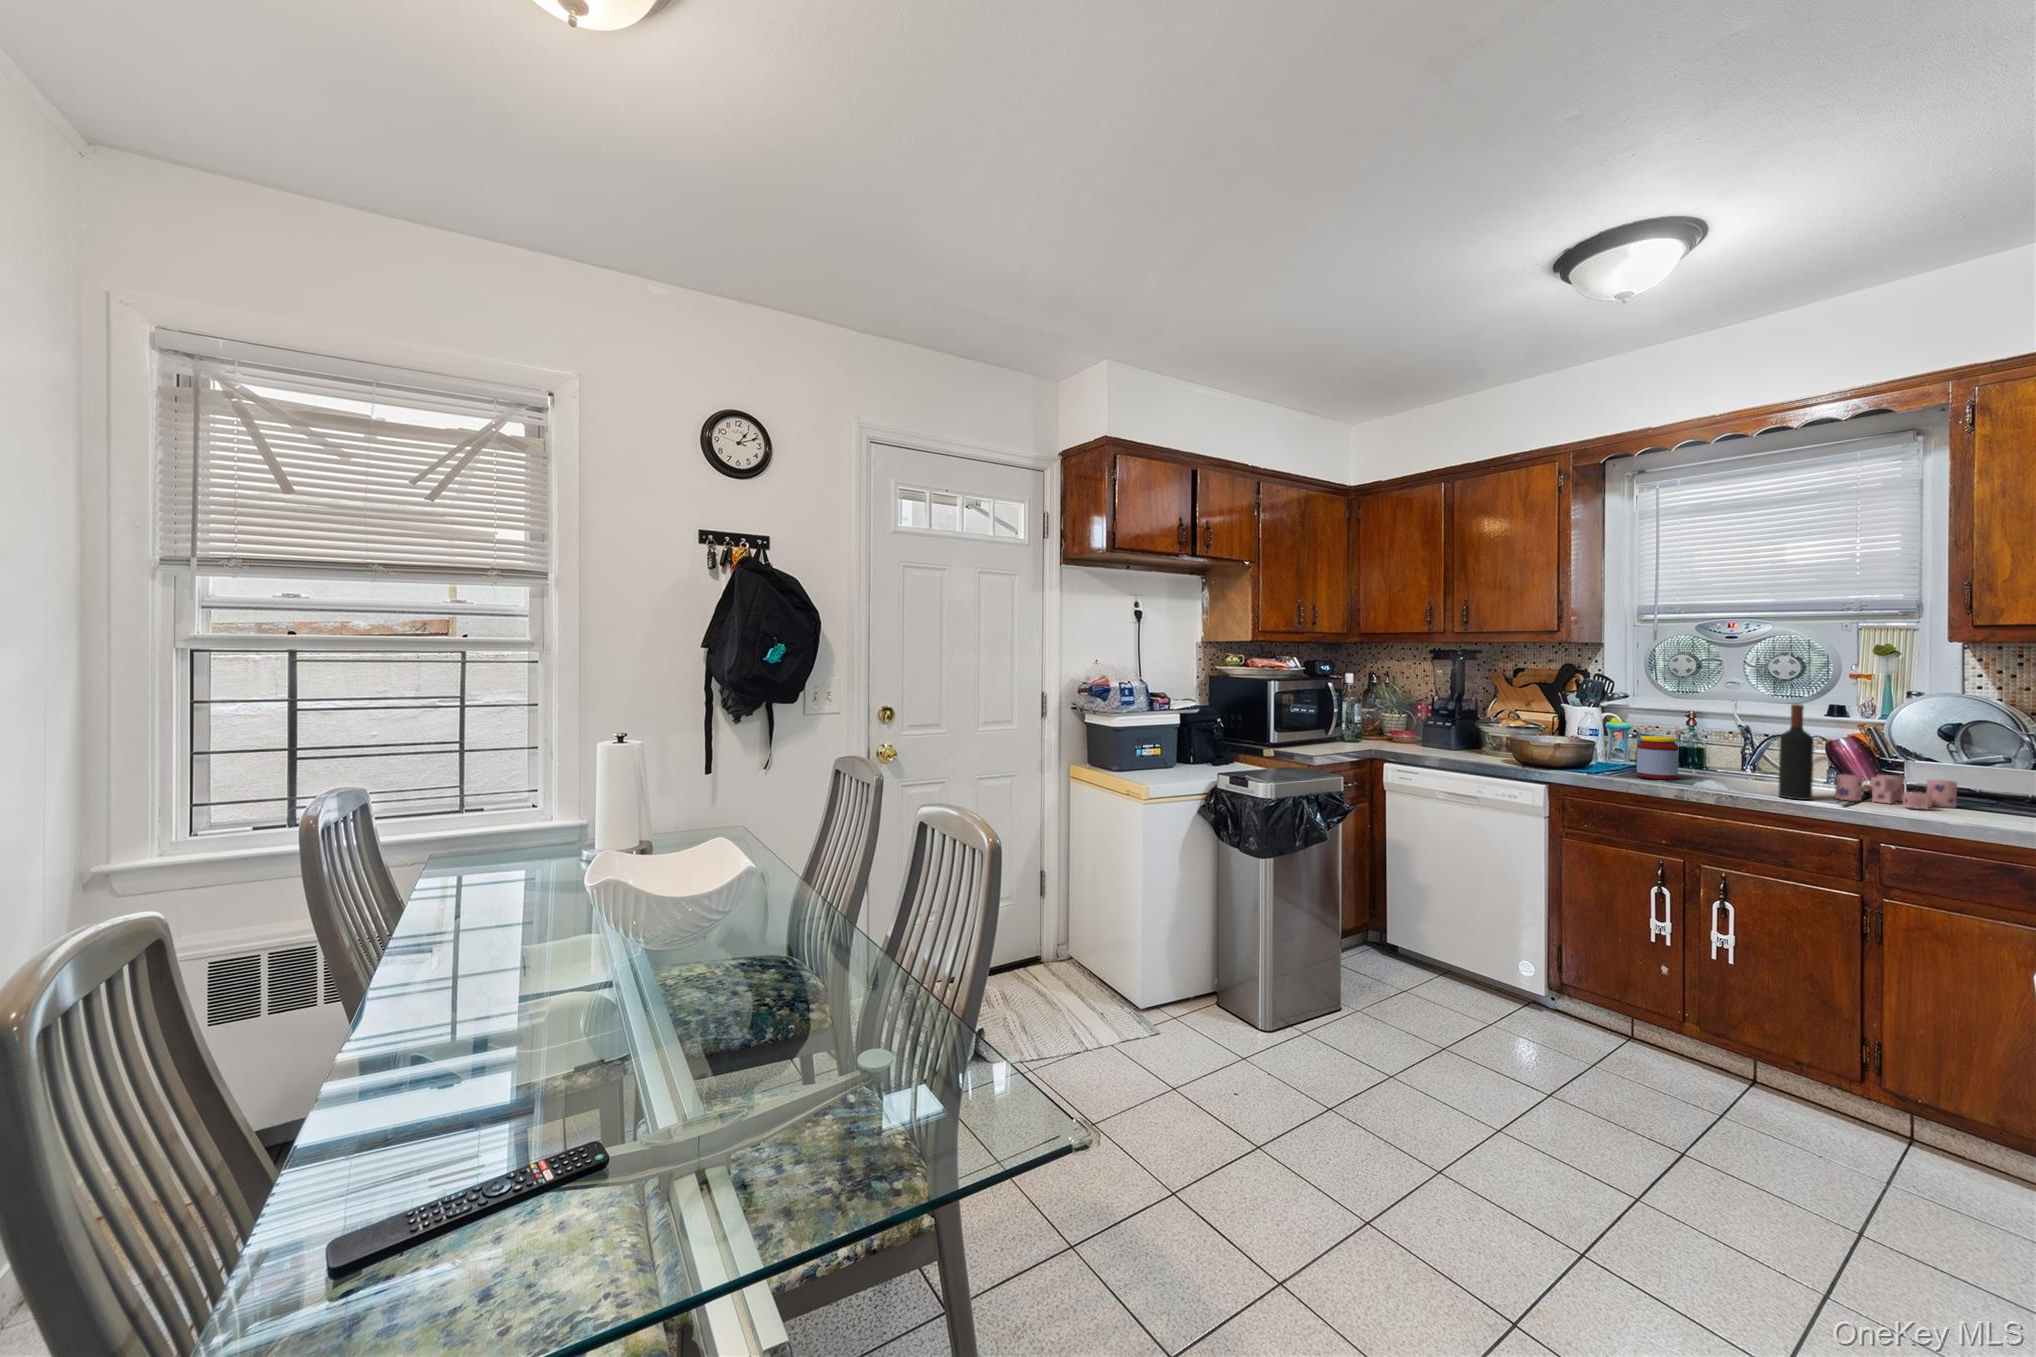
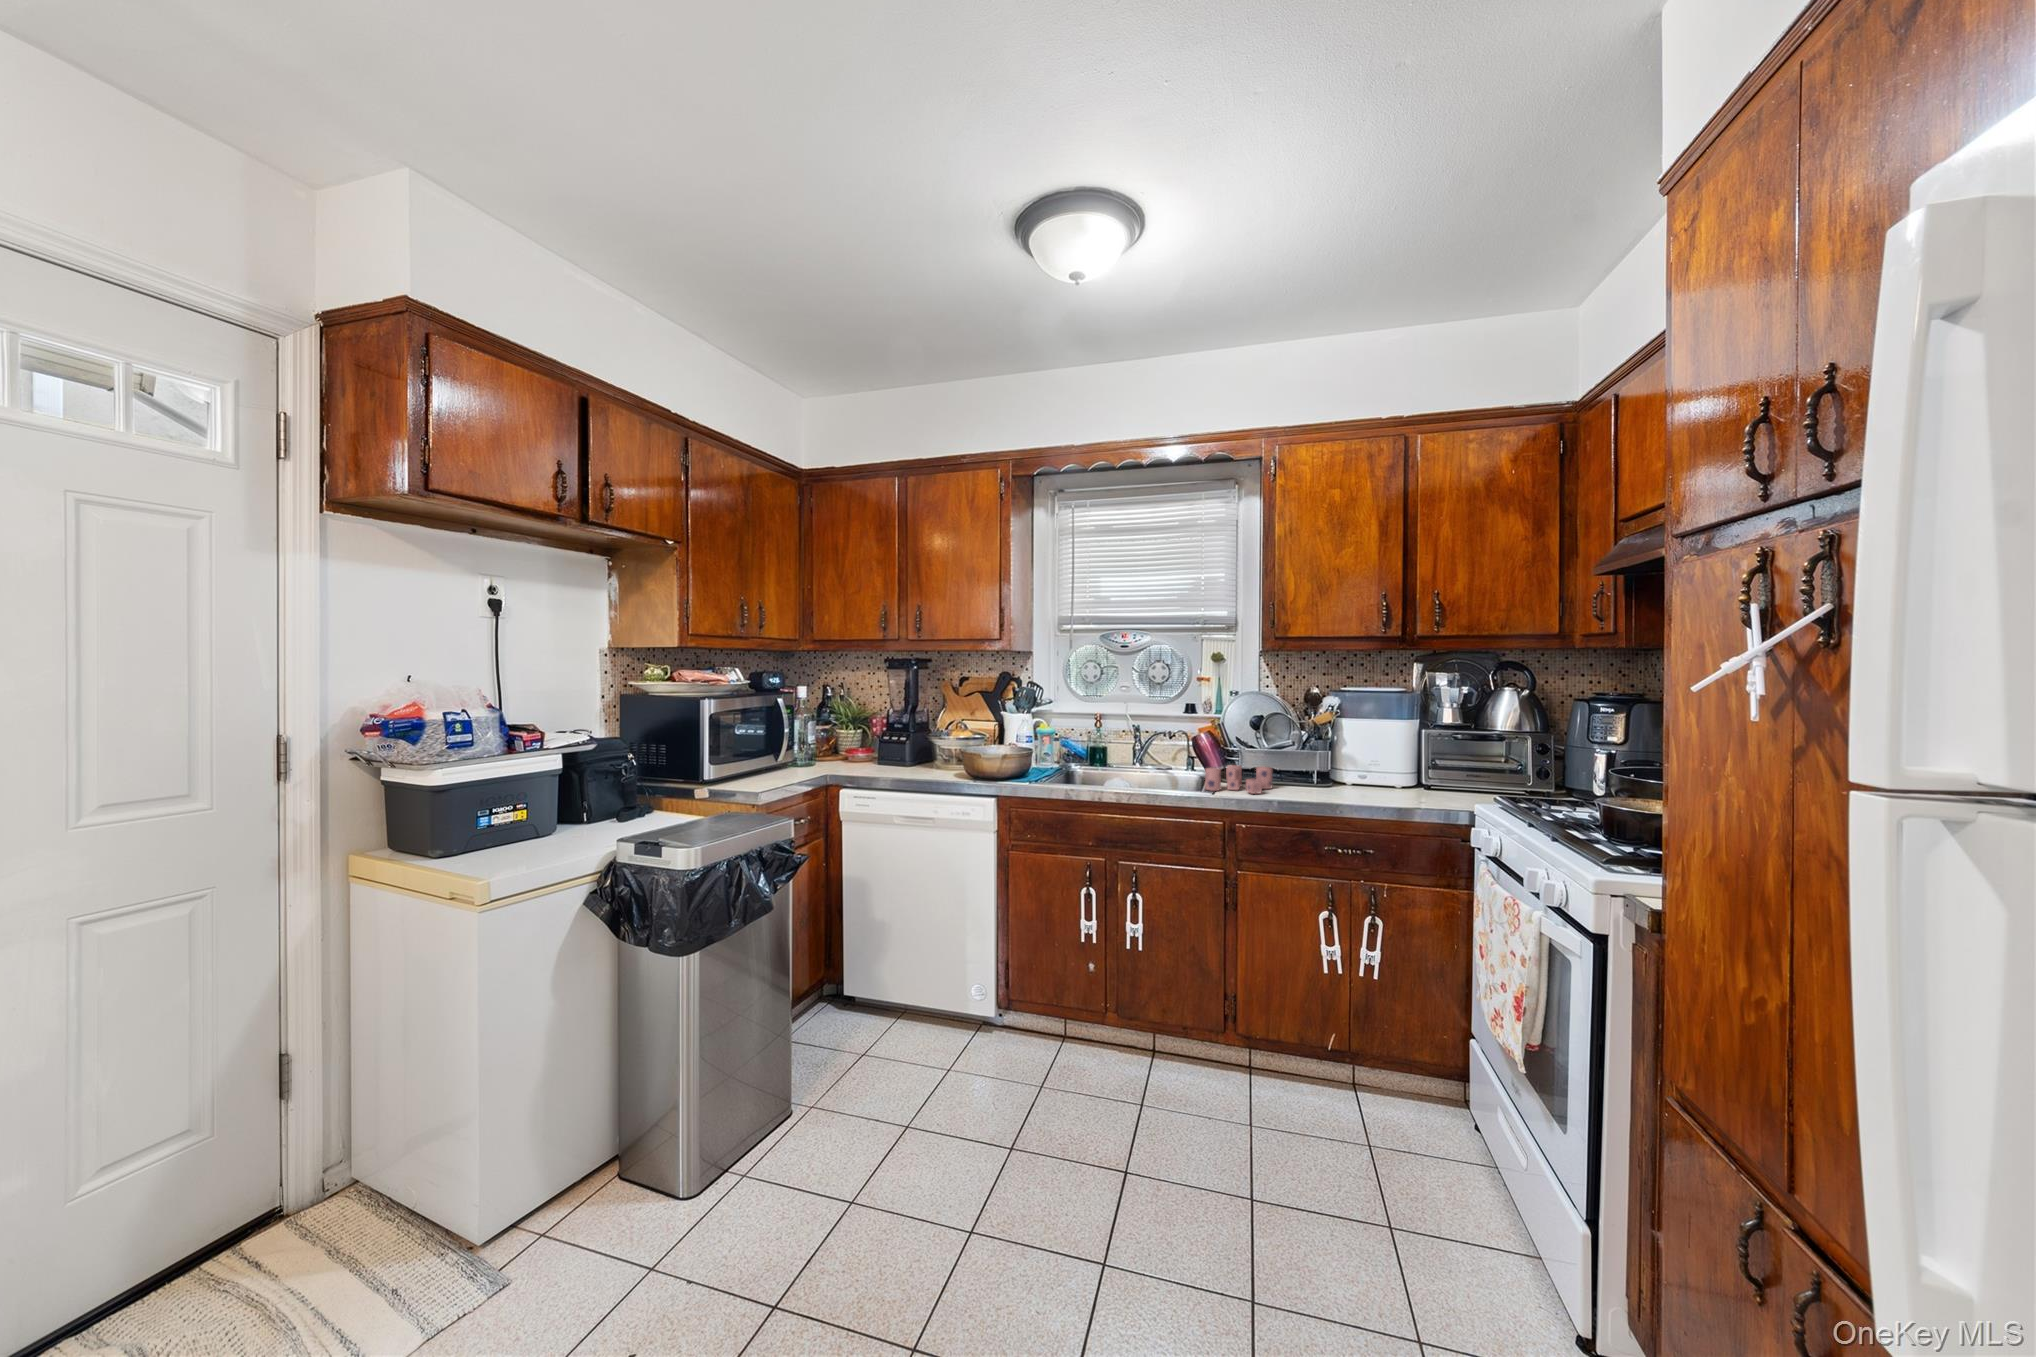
wine bottle: present [1778,704,1813,800] -> none [1171,708,1193,794]
jar: present [1637,736,1679,779] -> none [1068,742,1098,784]

